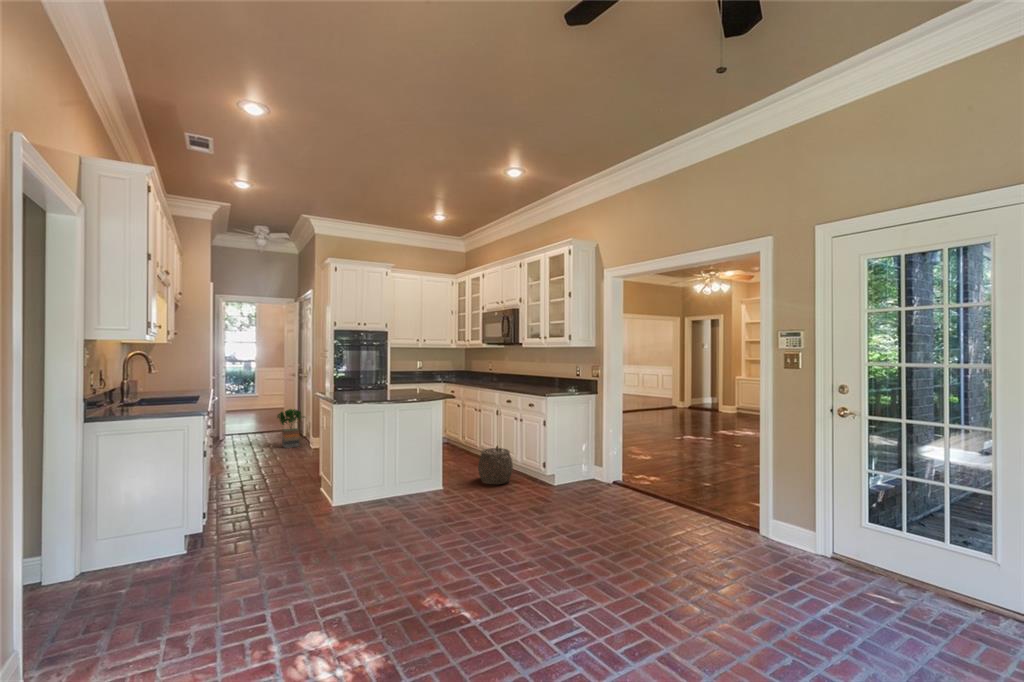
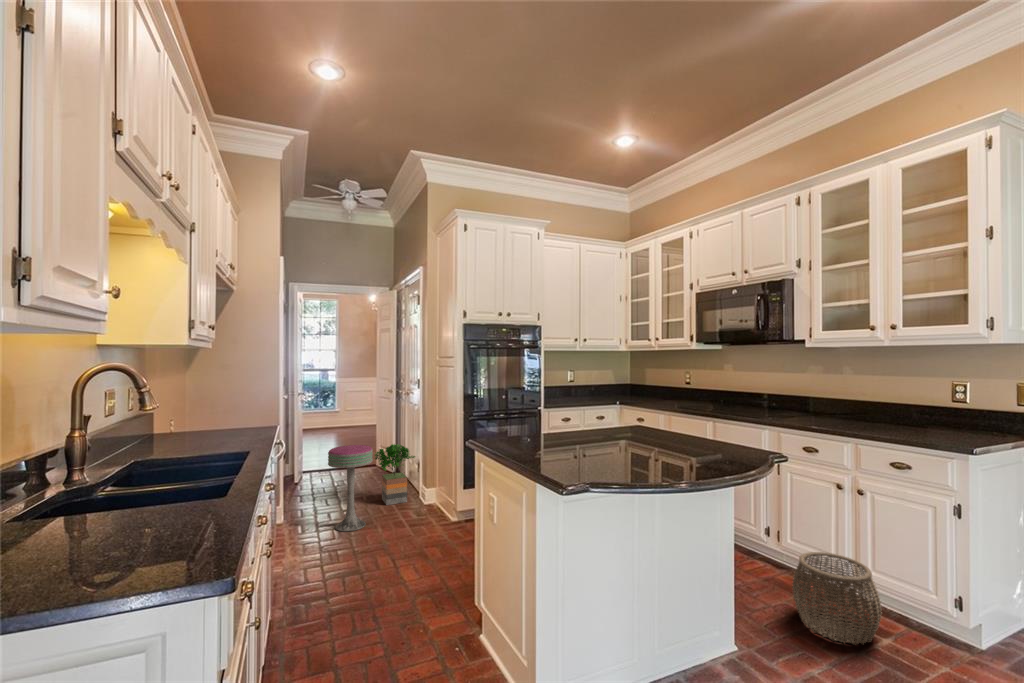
bar stool: none [243,407,273,459] -> present [328,445,373,531]

